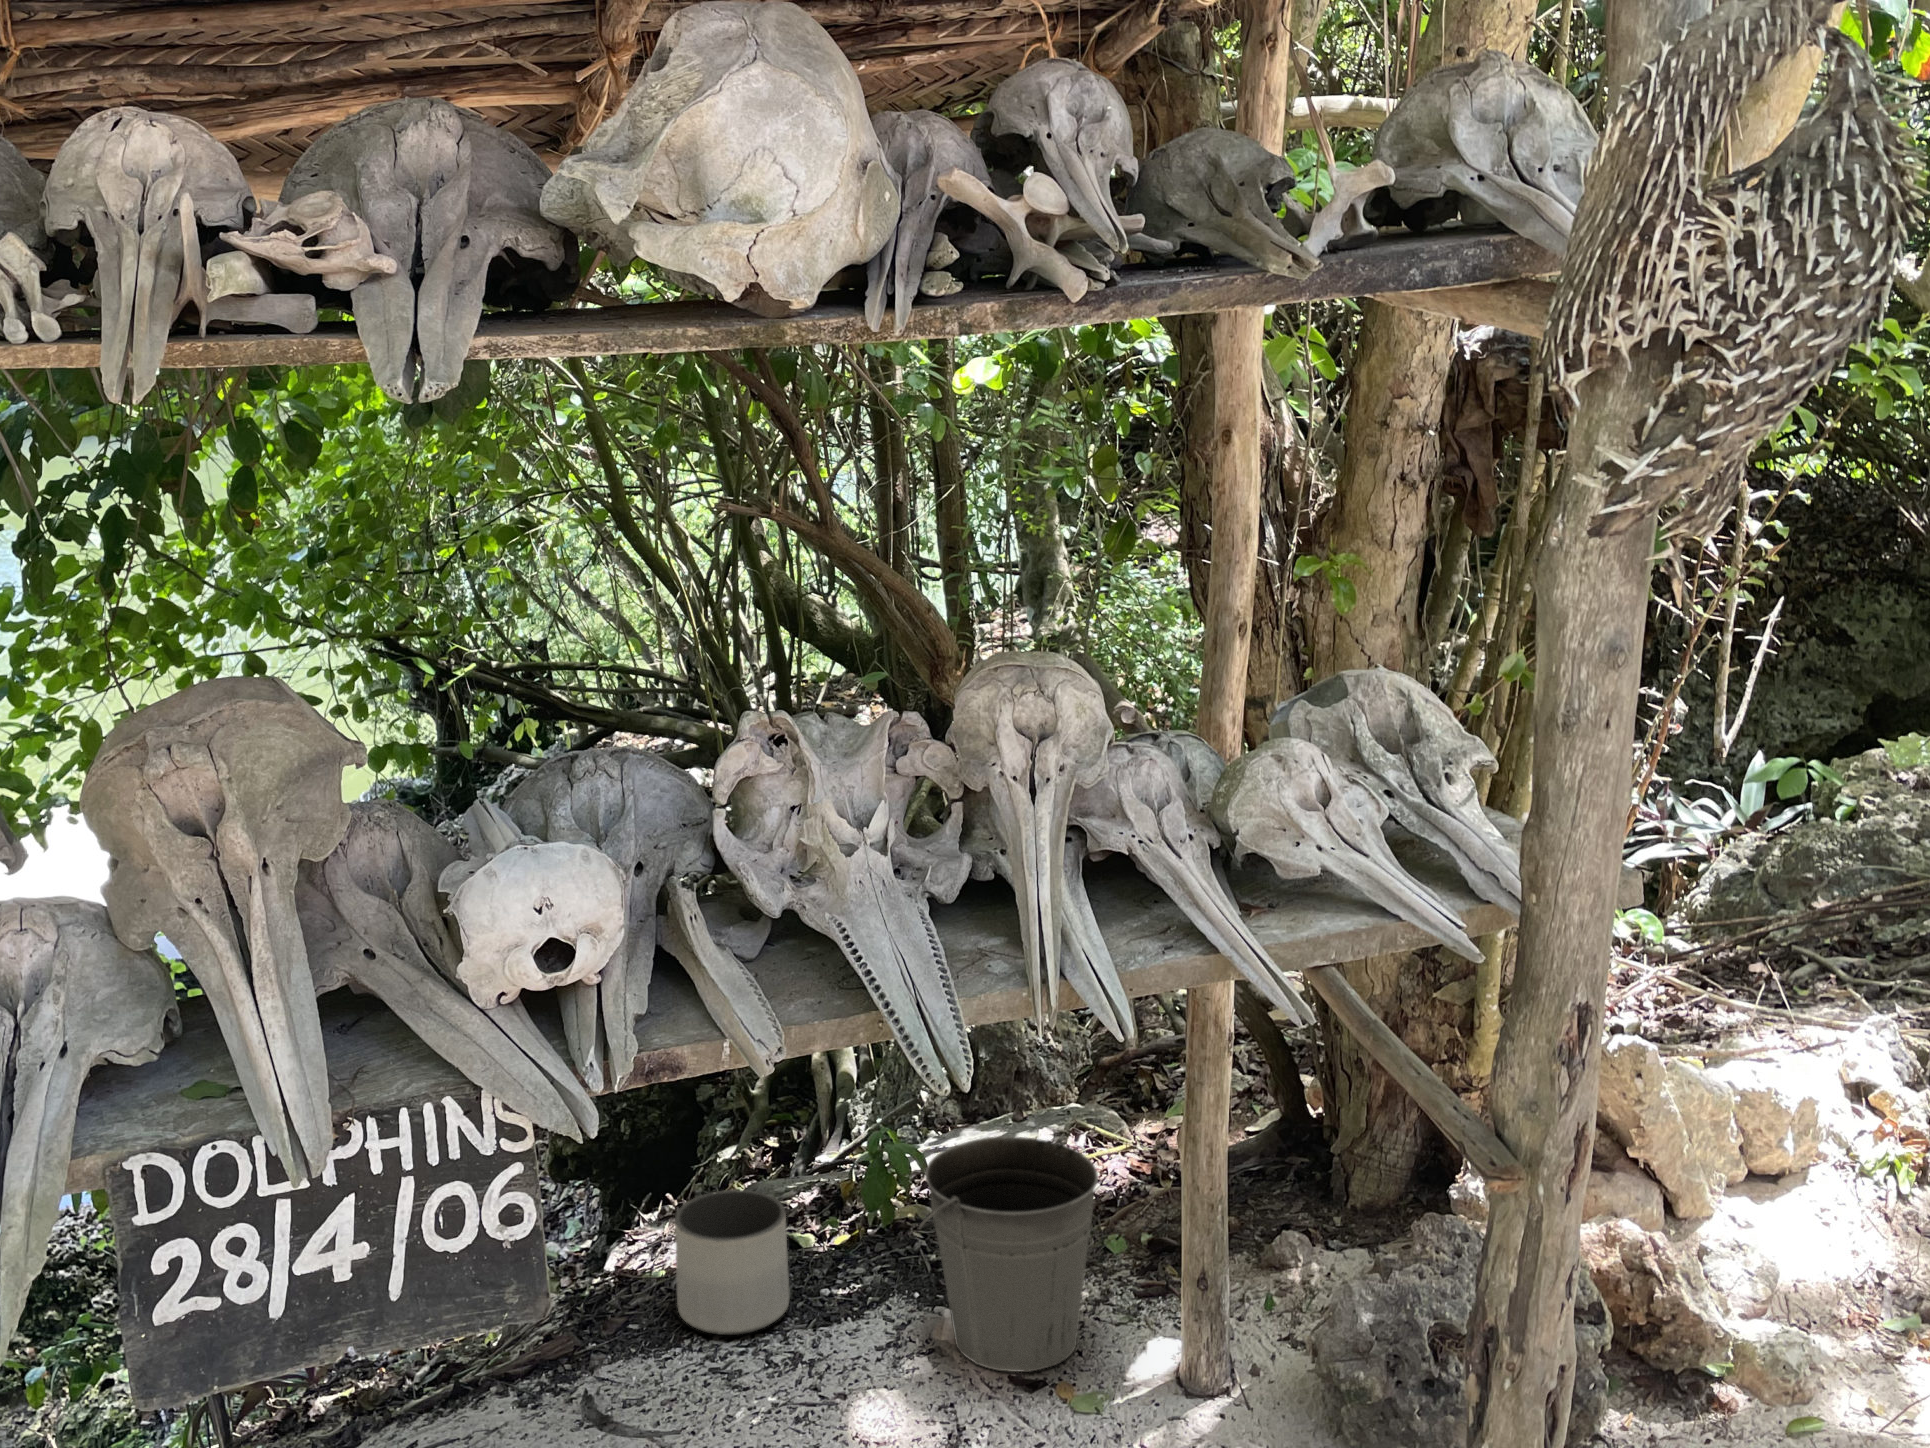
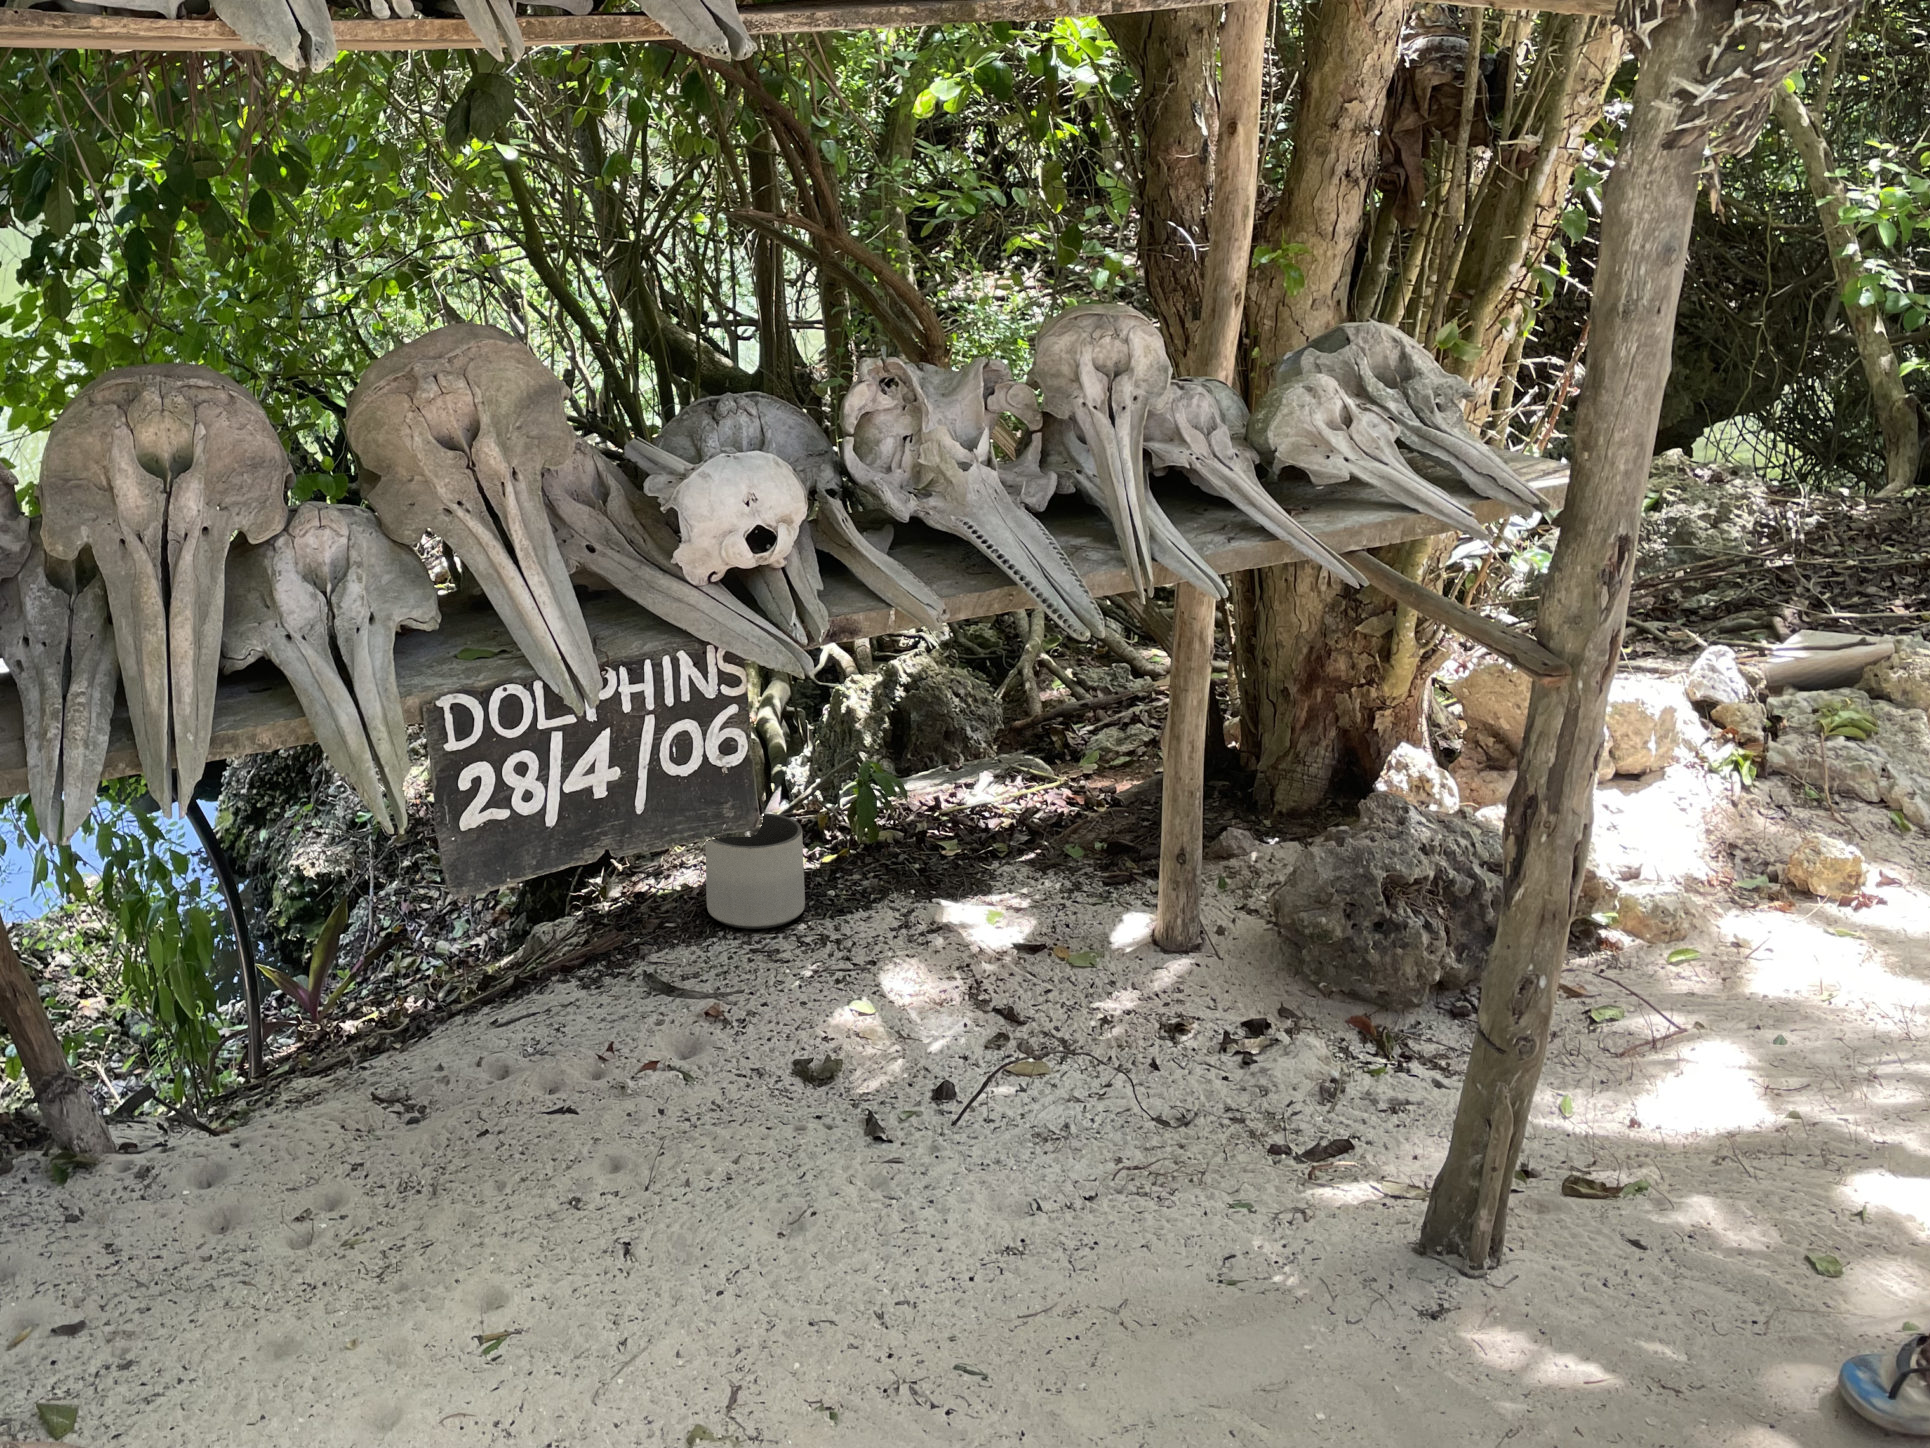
bucket: present [919,1135,1098,1372] -> none [926,753,1083,944]

